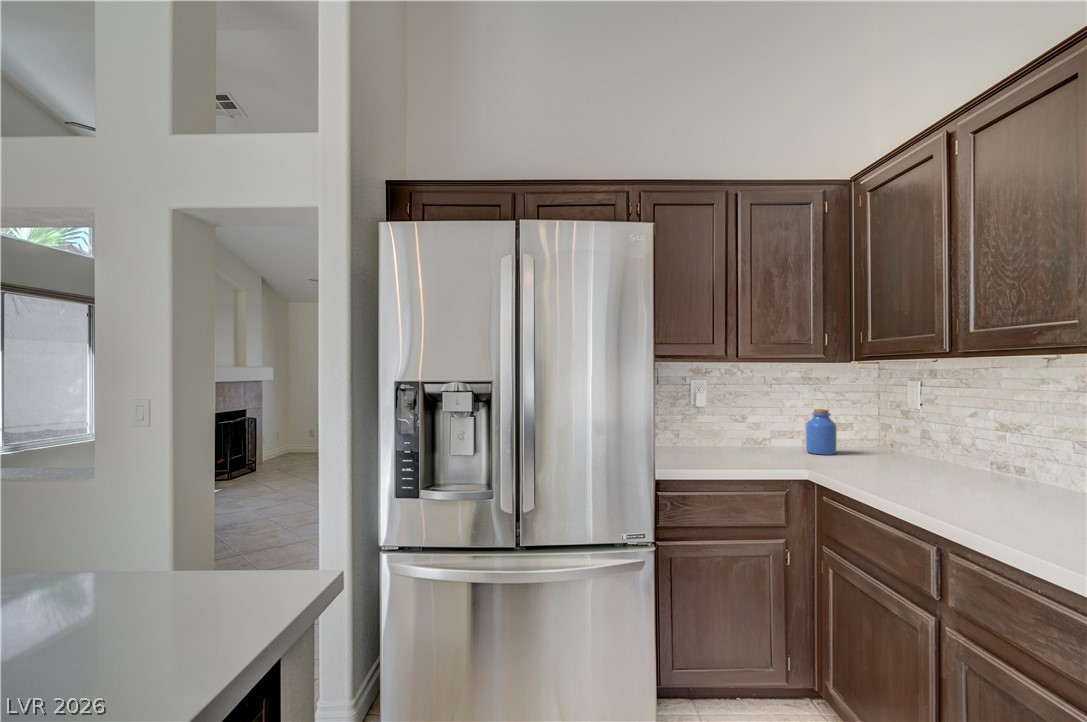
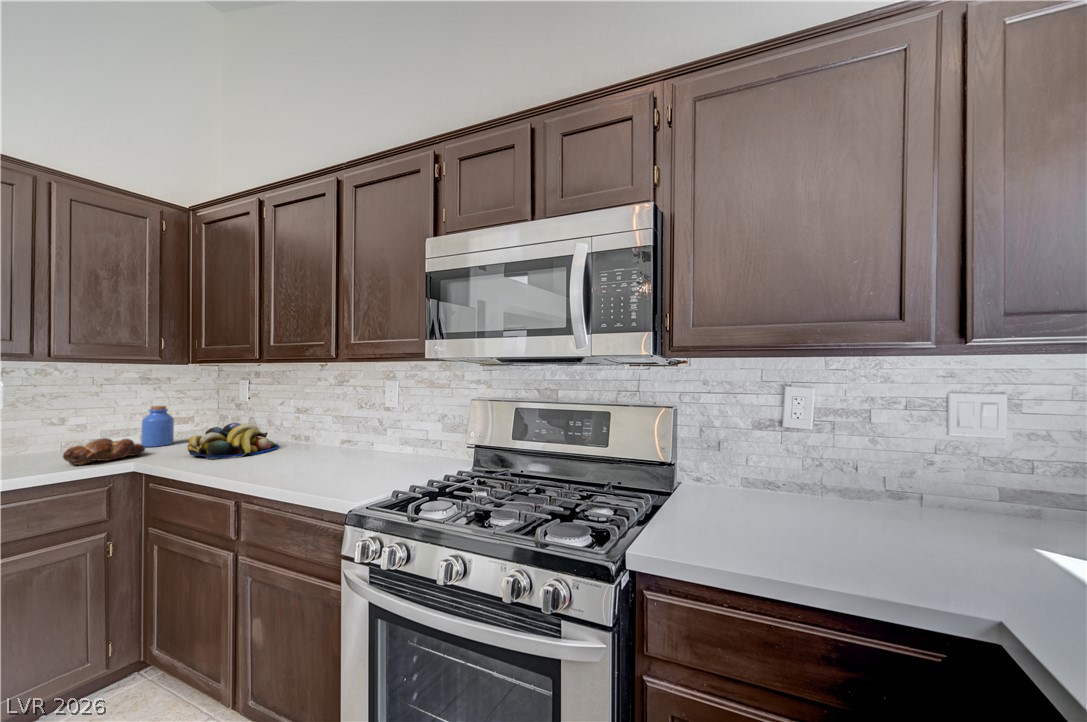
fruit bowl: none [859,438,979,487] -> present [187,423,279,459]
bread loaf: none [749,439,814,463] -> present [63,438,145,465]

